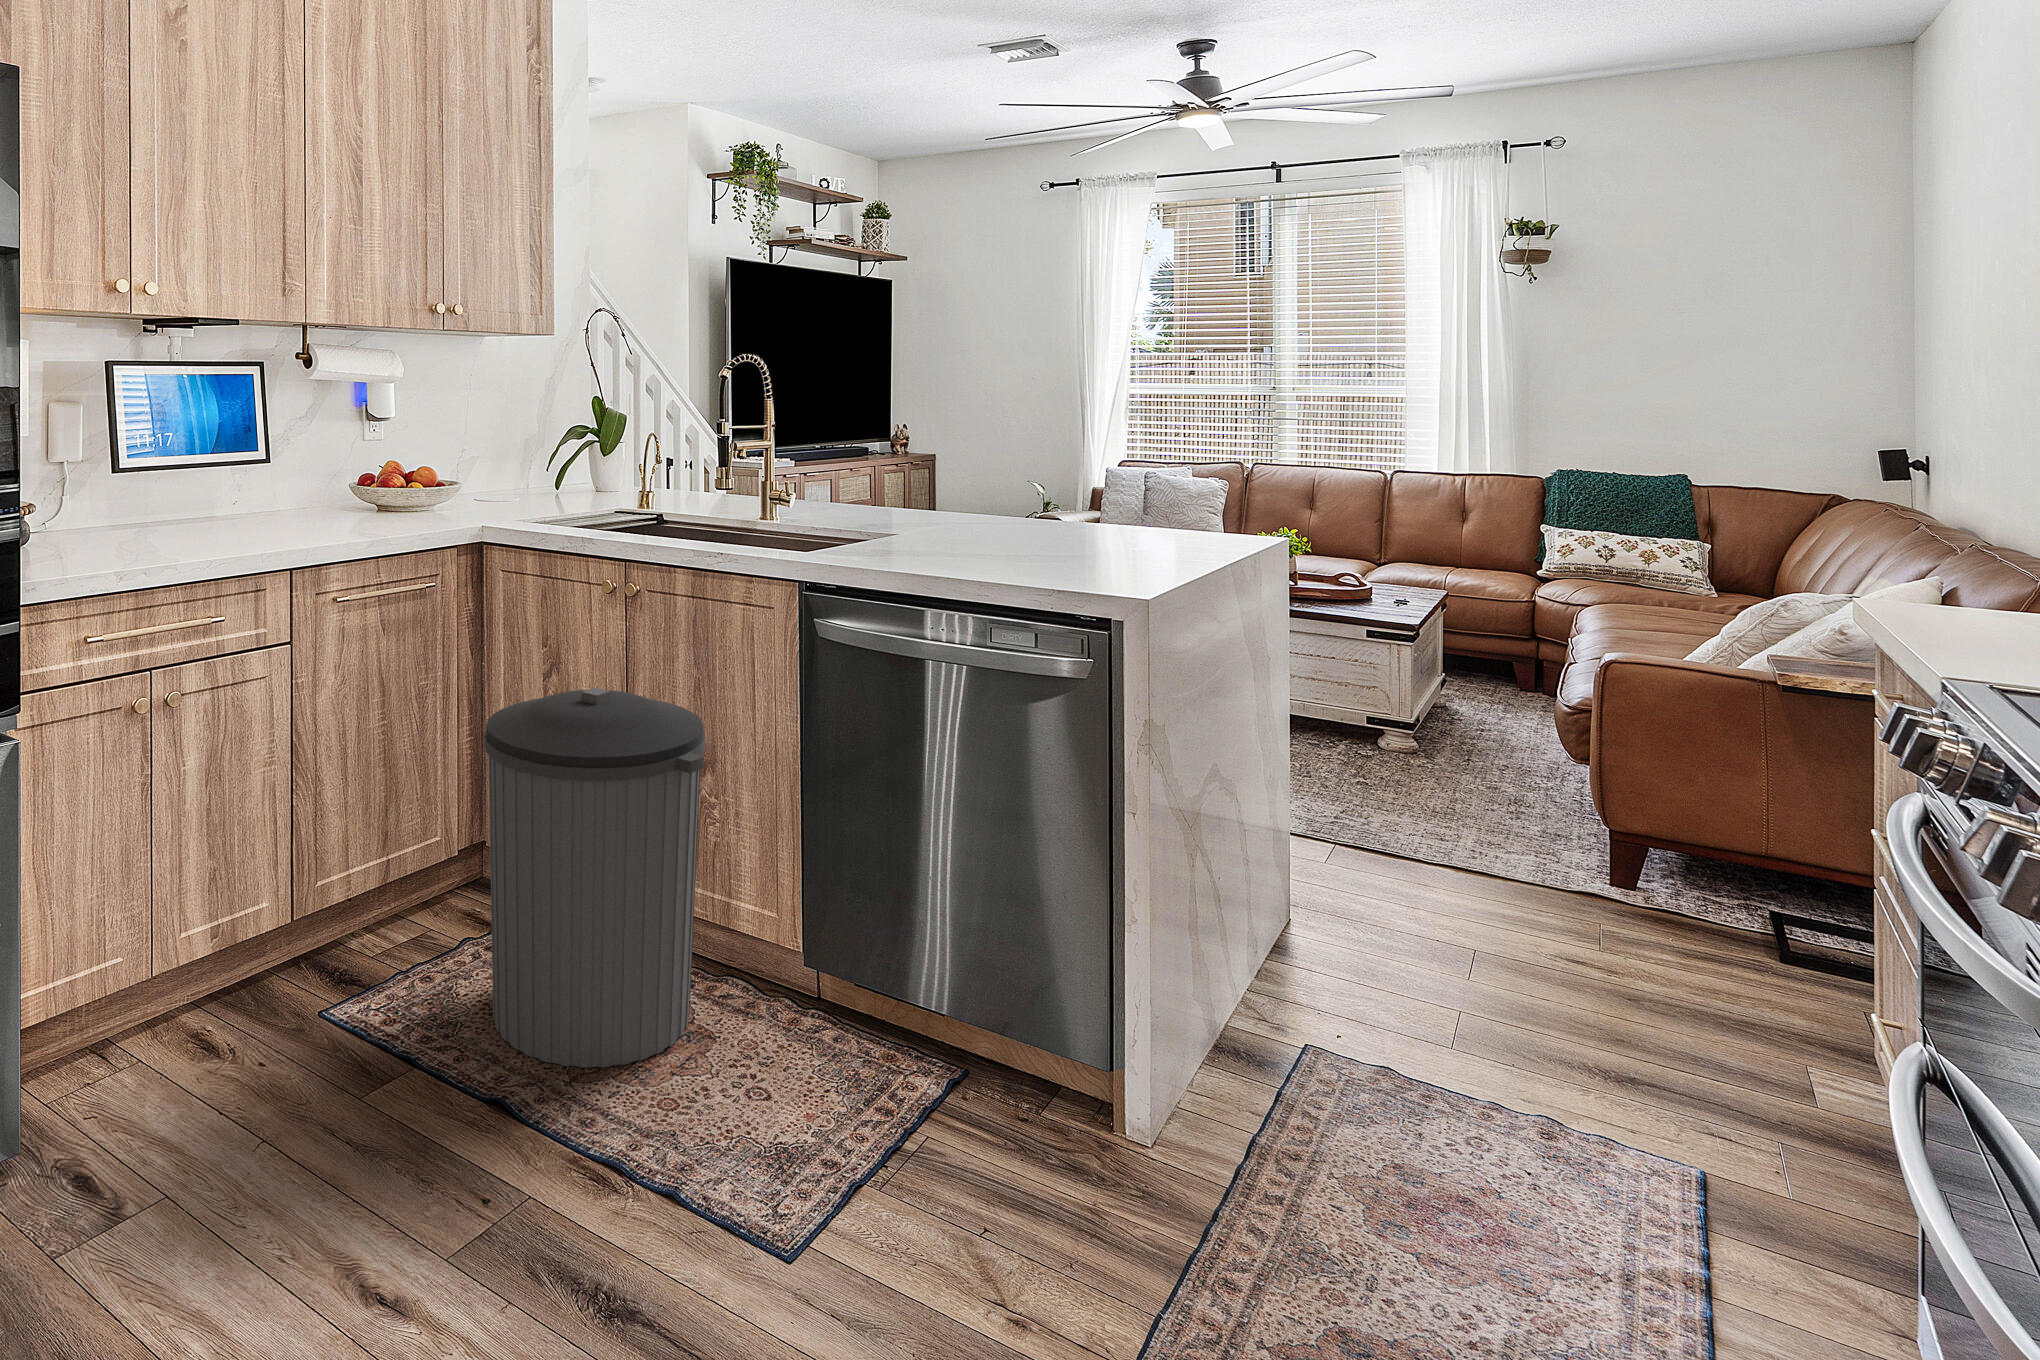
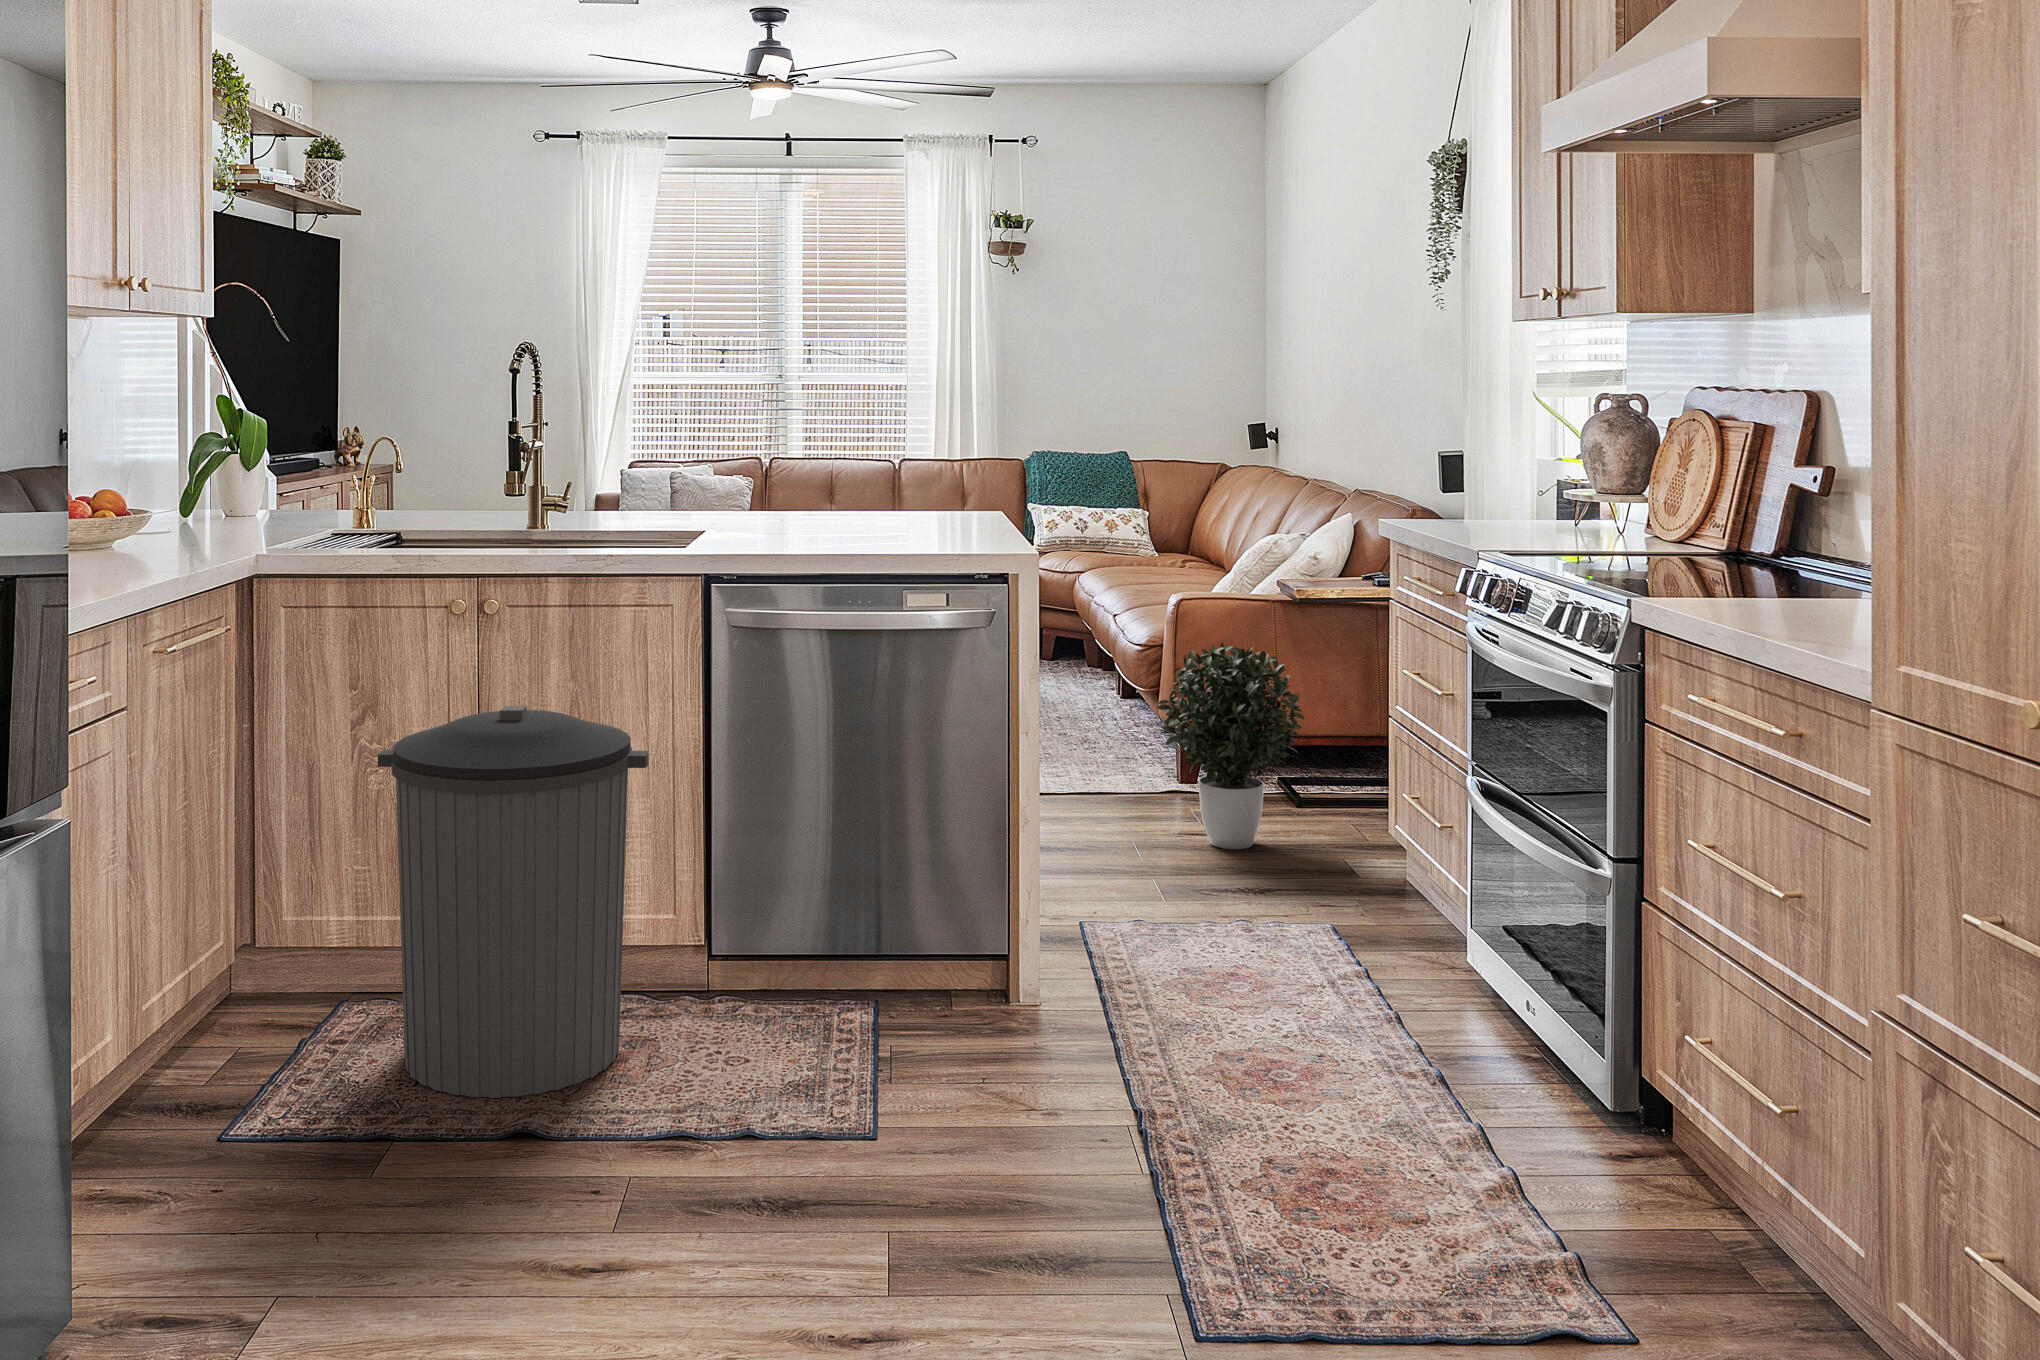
potted plant: none [1511,733,1748,1004] -> present [1157,643,1304,849]

